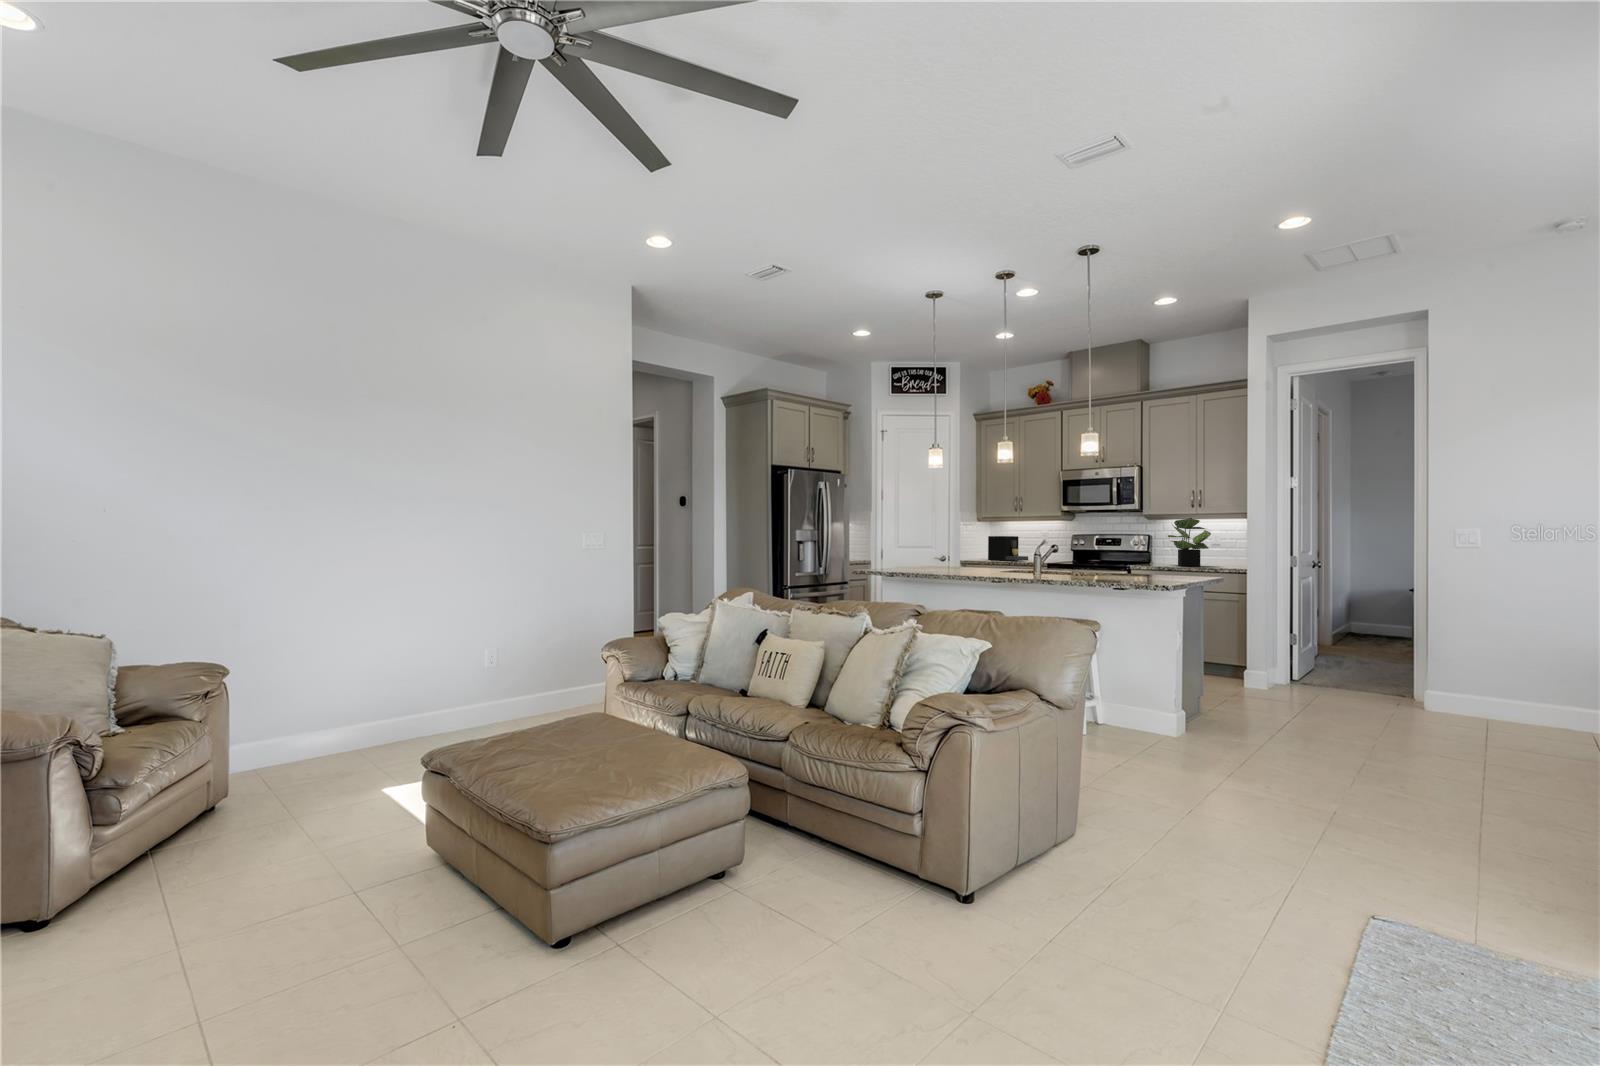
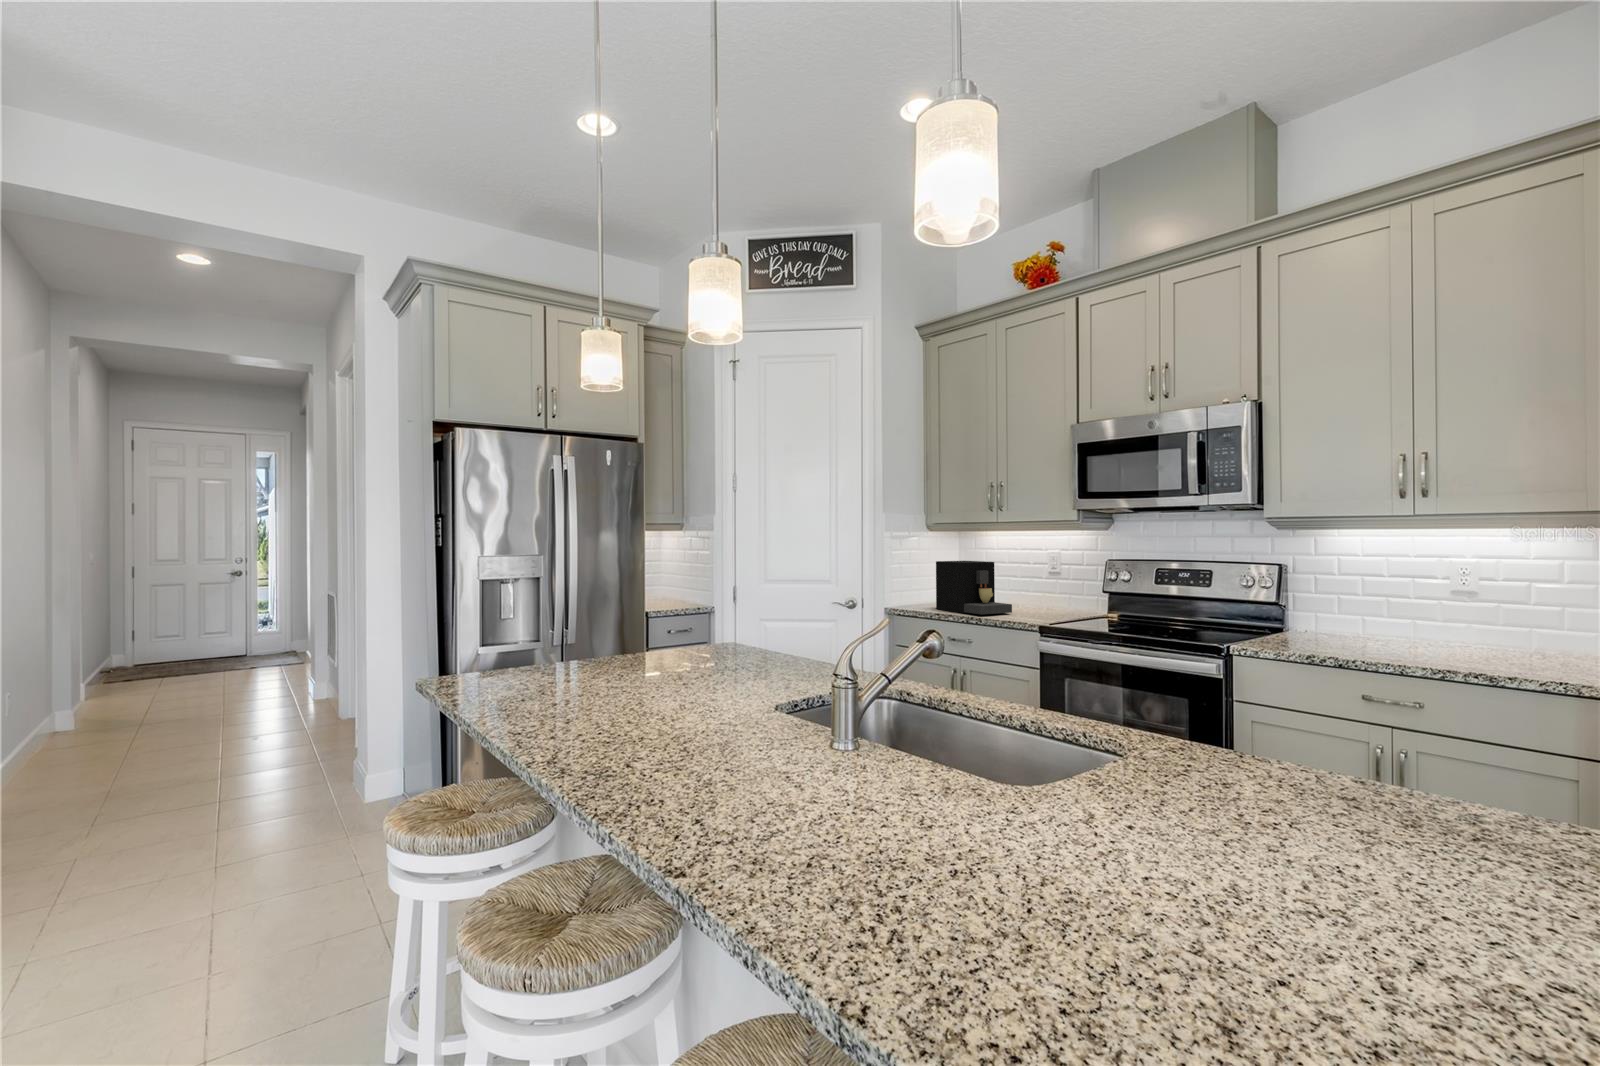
potted plant: present [1168,518,1211,566] -> none [1329,524,1453,650]

